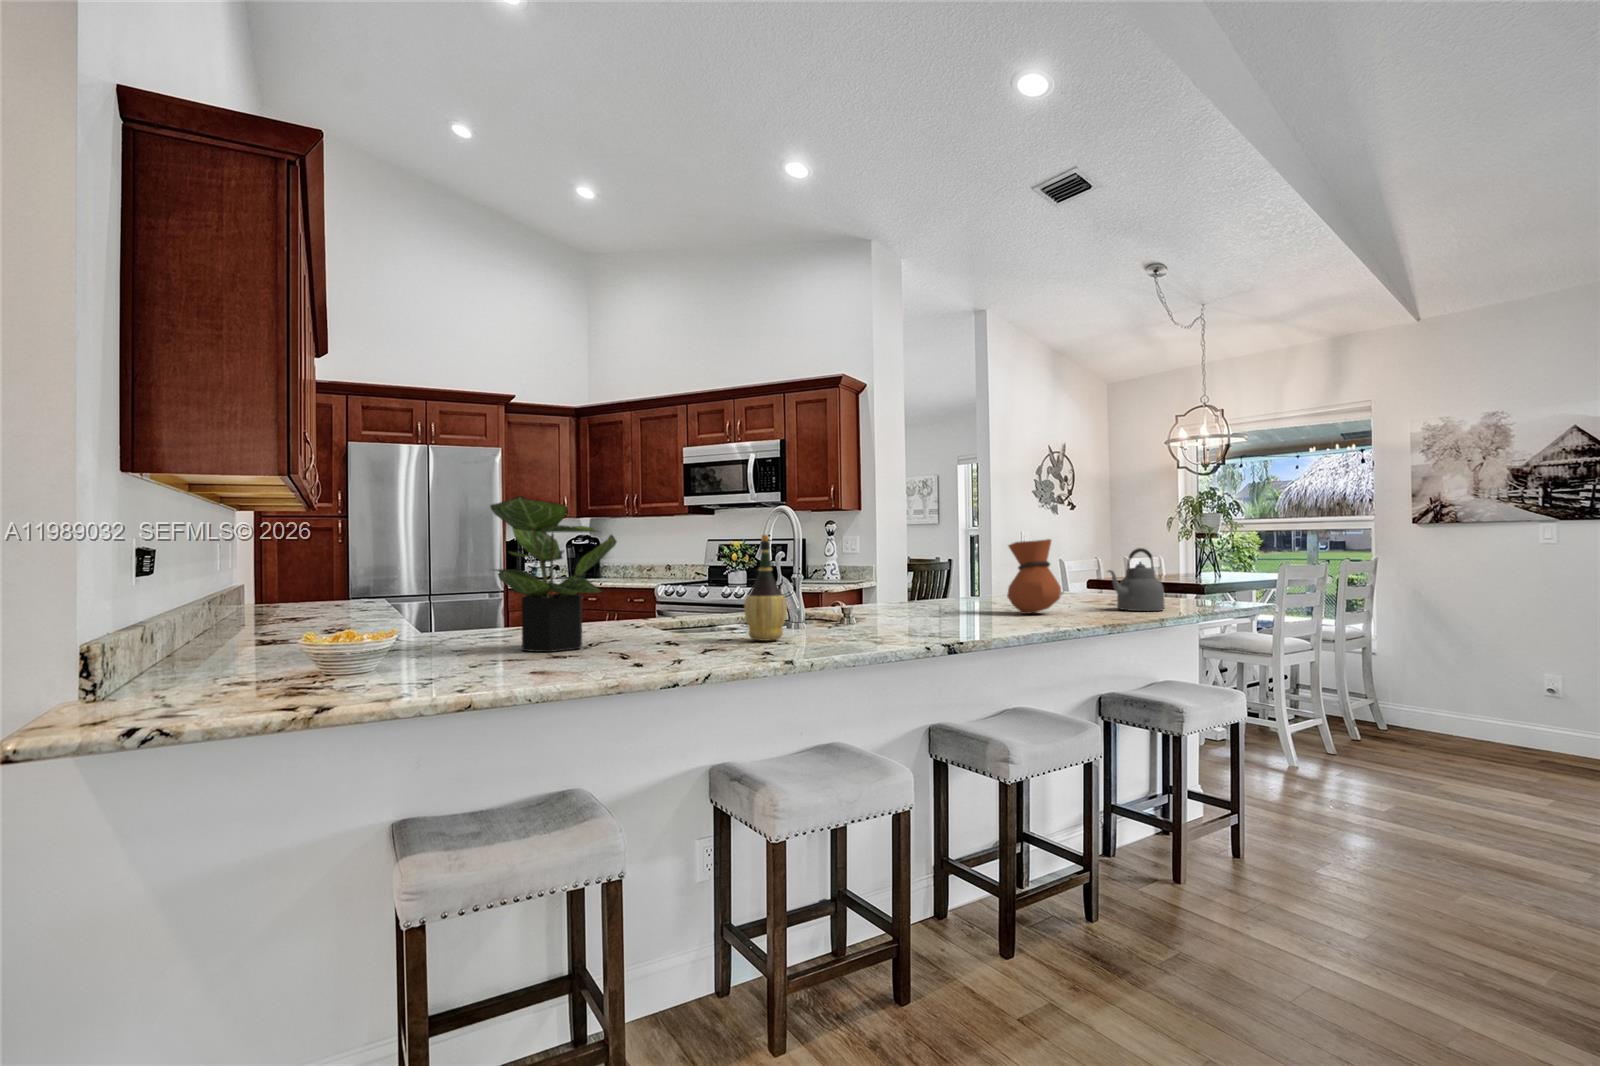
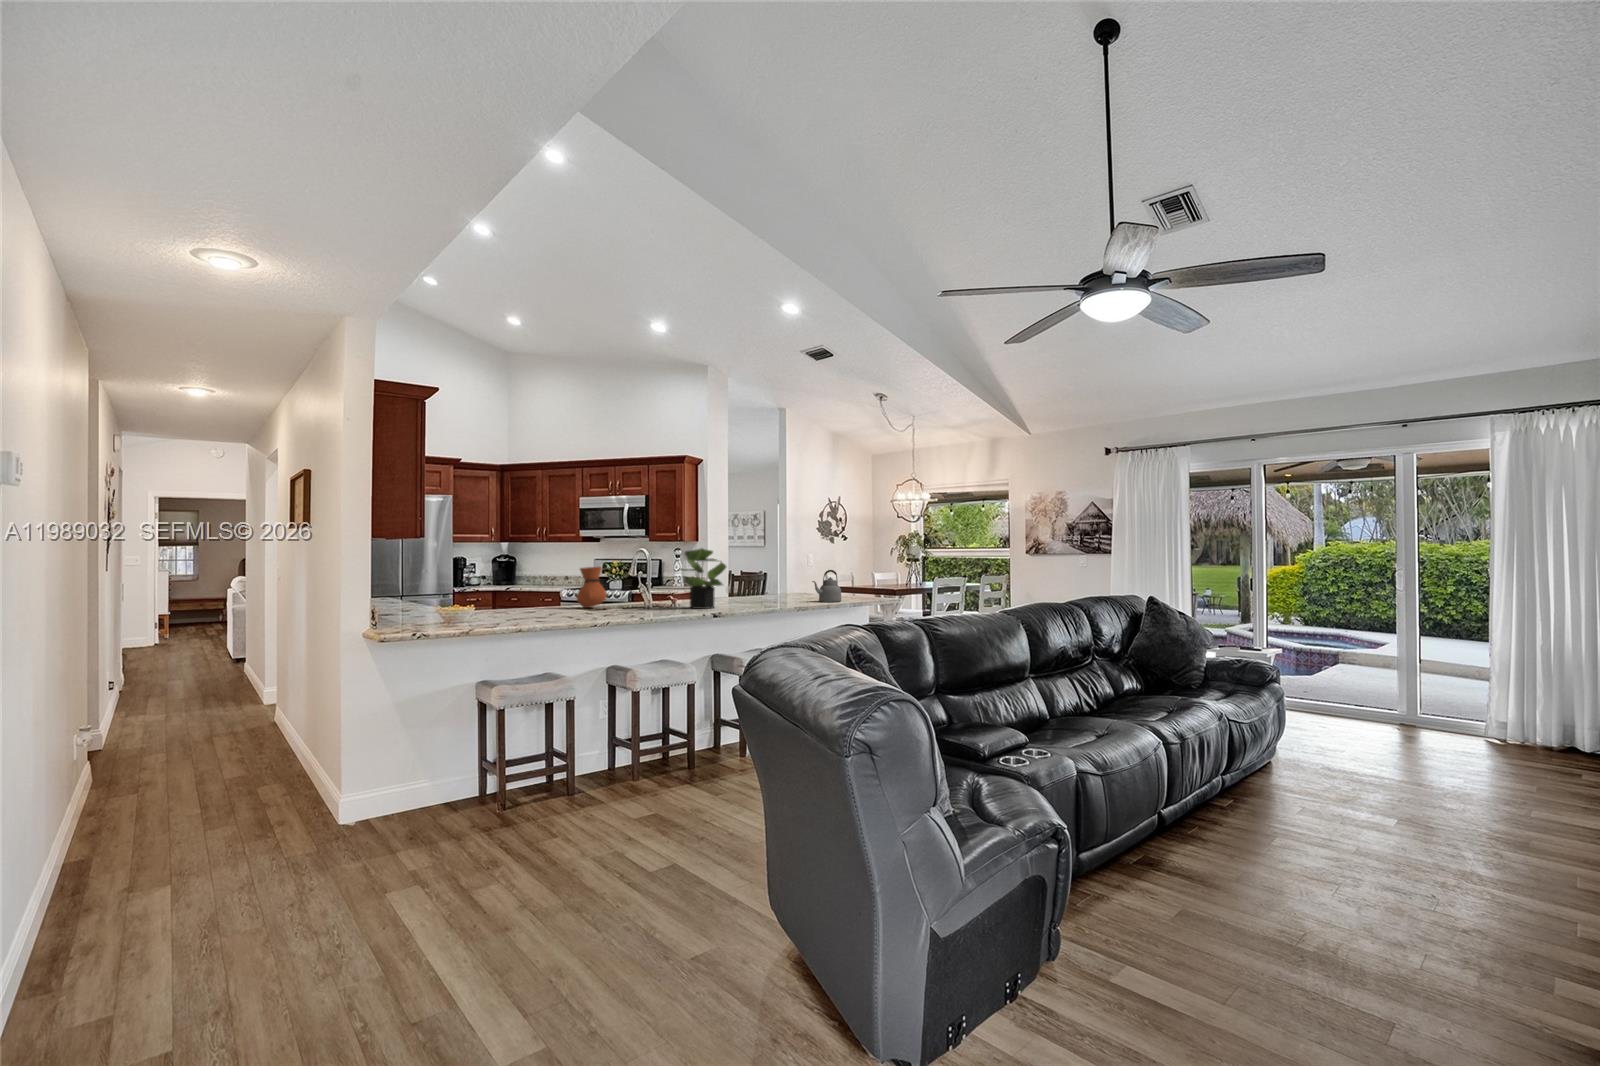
potted plant: present [490,496,617,652] -> present [680,548,726,609]
wine bottle: present [744,535,787,641] -> none [622,564,642,613]
vase: present [1007,539,1061,614] -> present [577,567,606,608]

